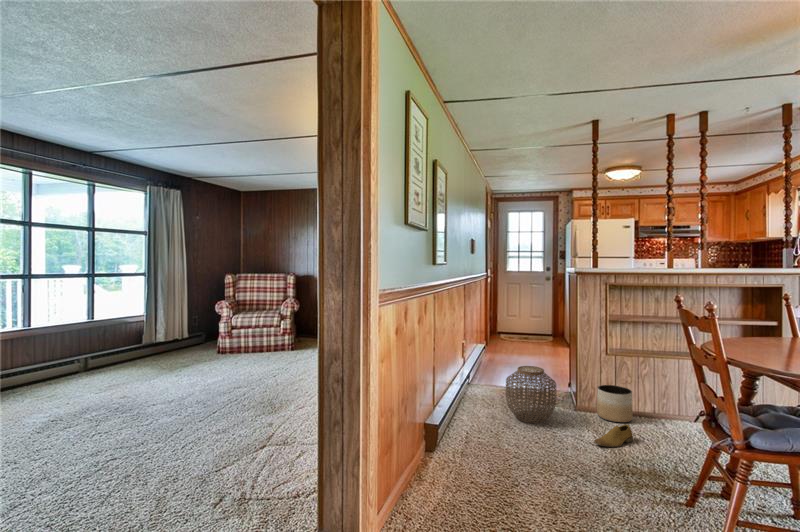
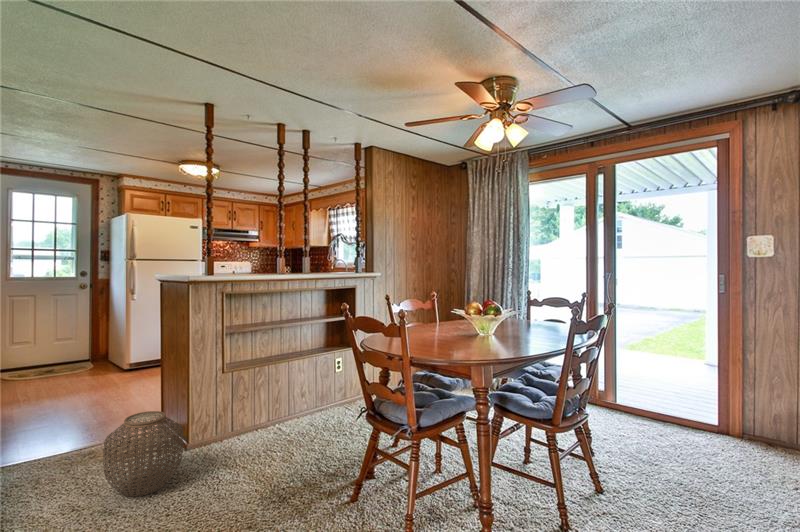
planter: present [597,385,633,423] -> none [219,406,257,449]
shoe: present [594,424,633,447] -> none [244,447,274,483]

